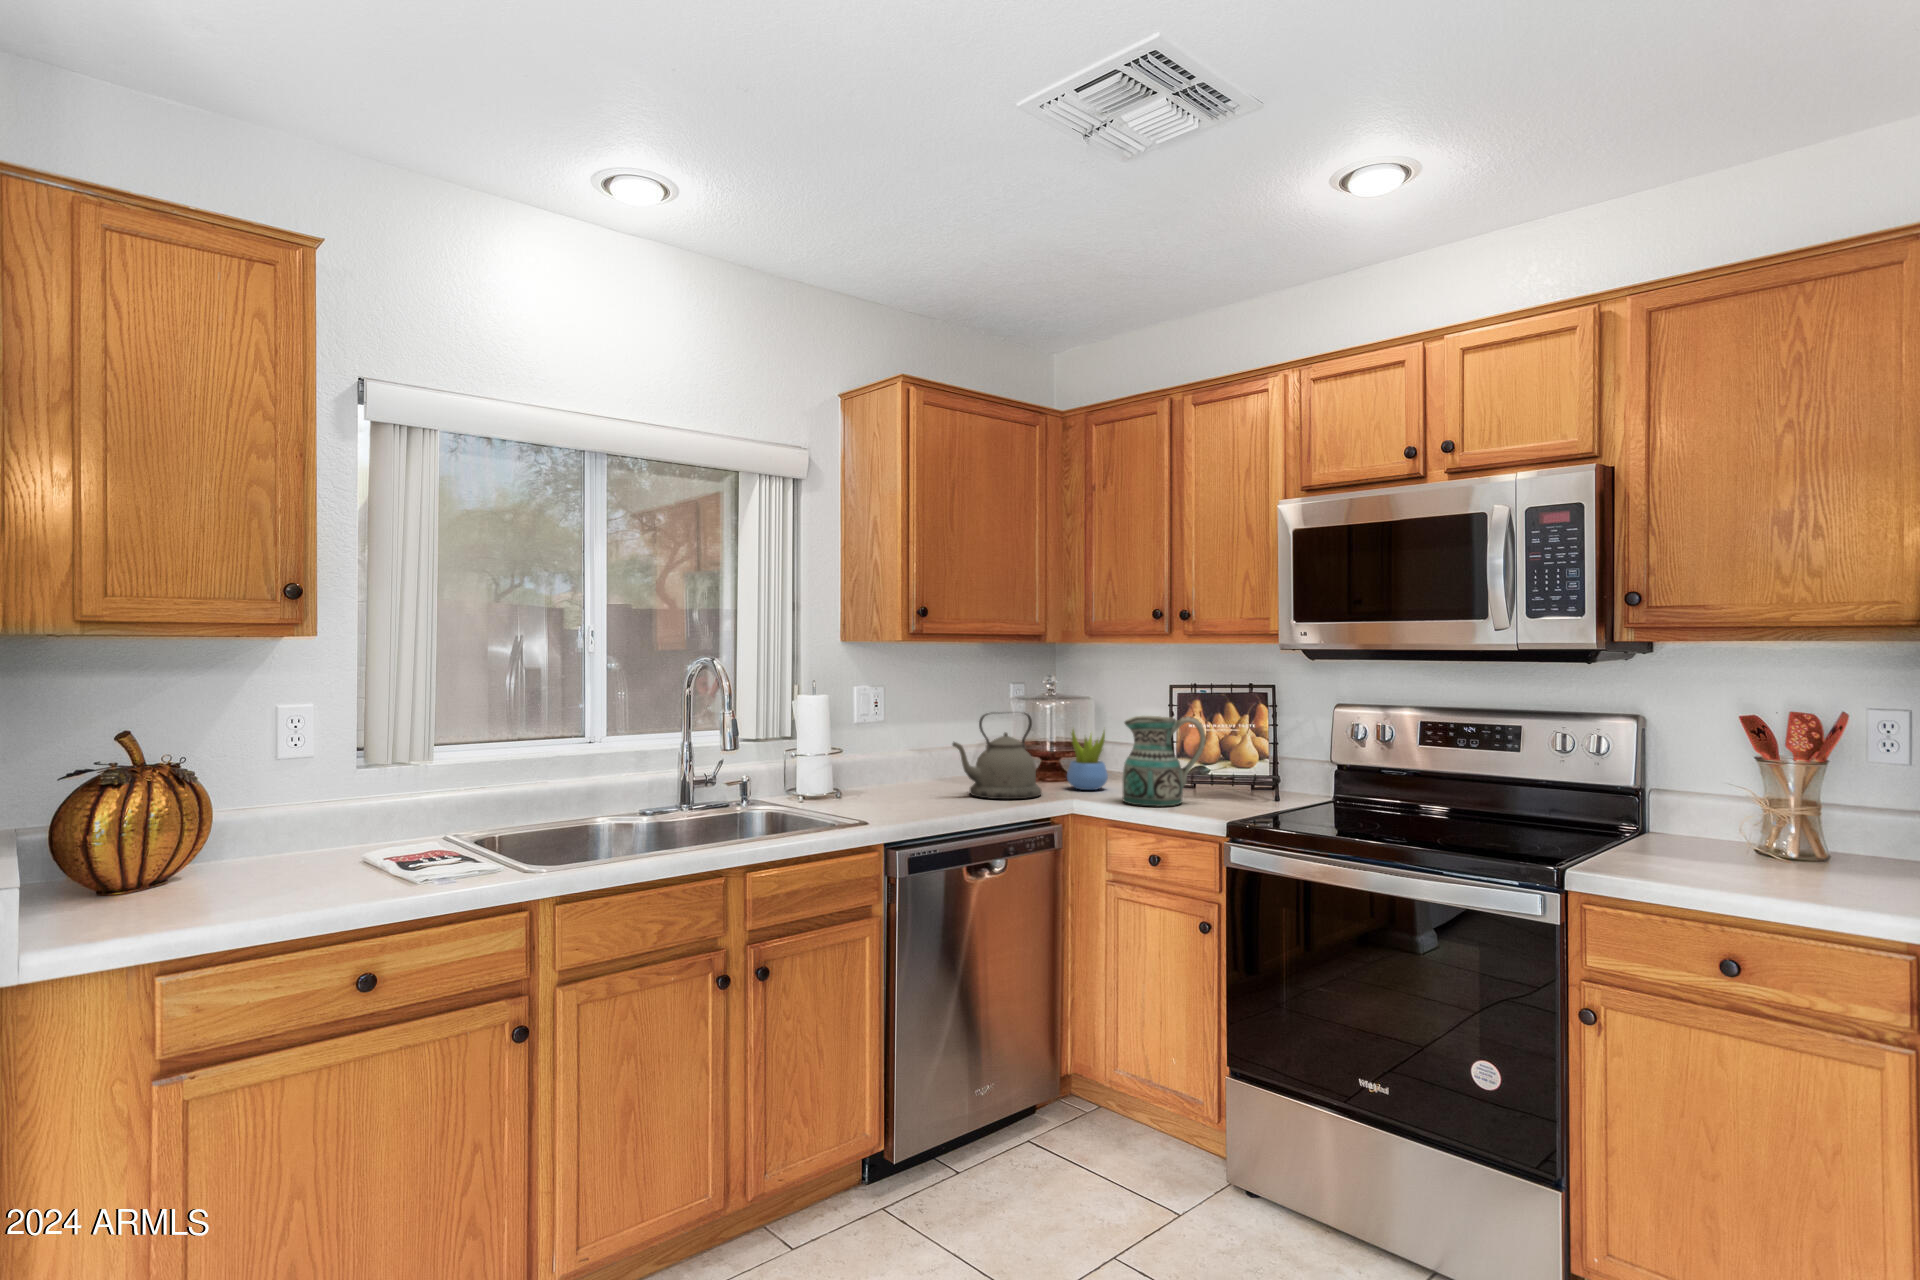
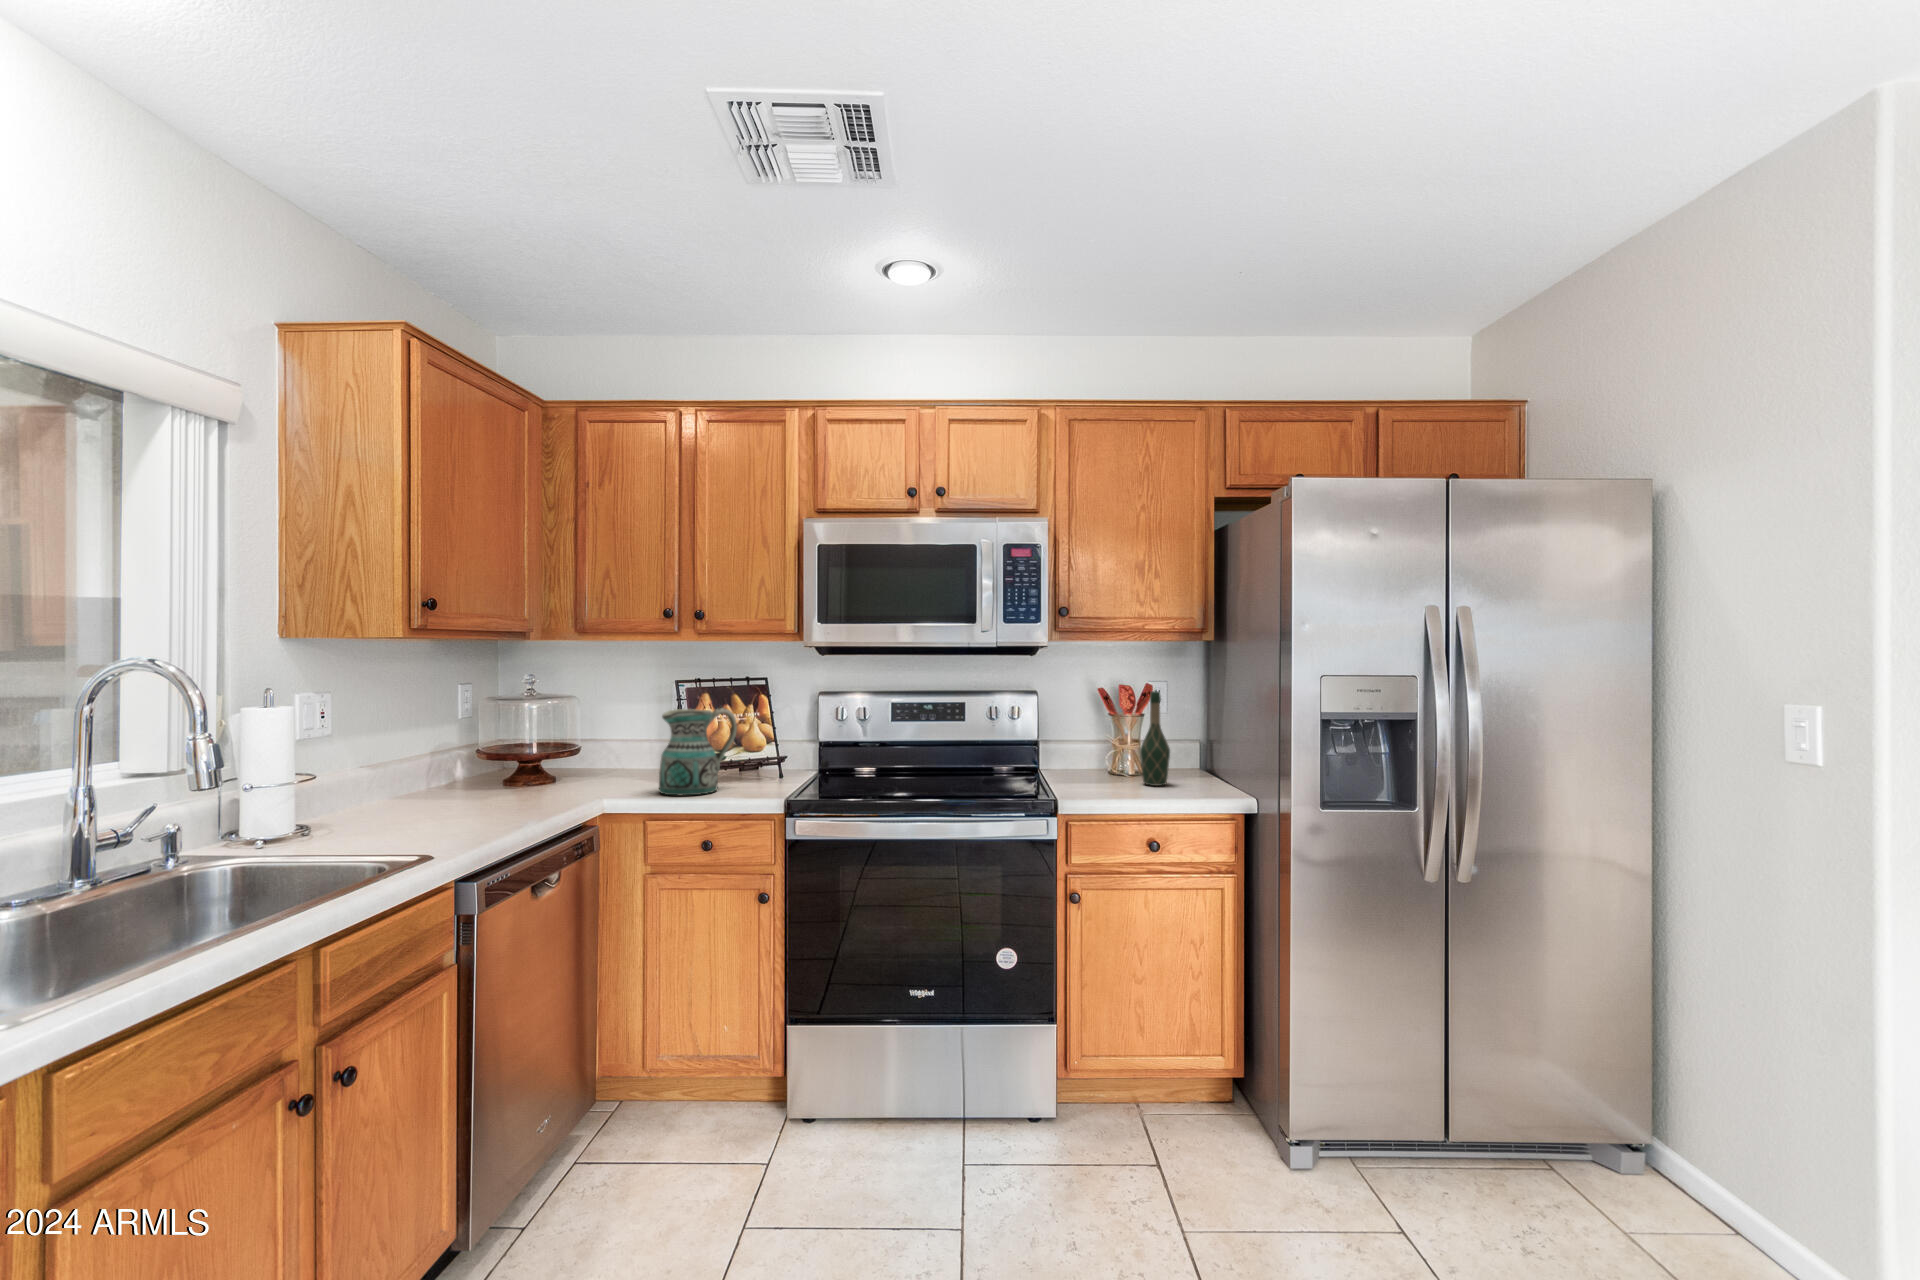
kettle: present [953,713,1042,799] -> none [470,712,568,809]
wine bottle: none [1776,722,1838,876] -> present [1140,691,1170,786]
succulent plant: present [1067,730,1108,790] -> none [577,723,621,788]

